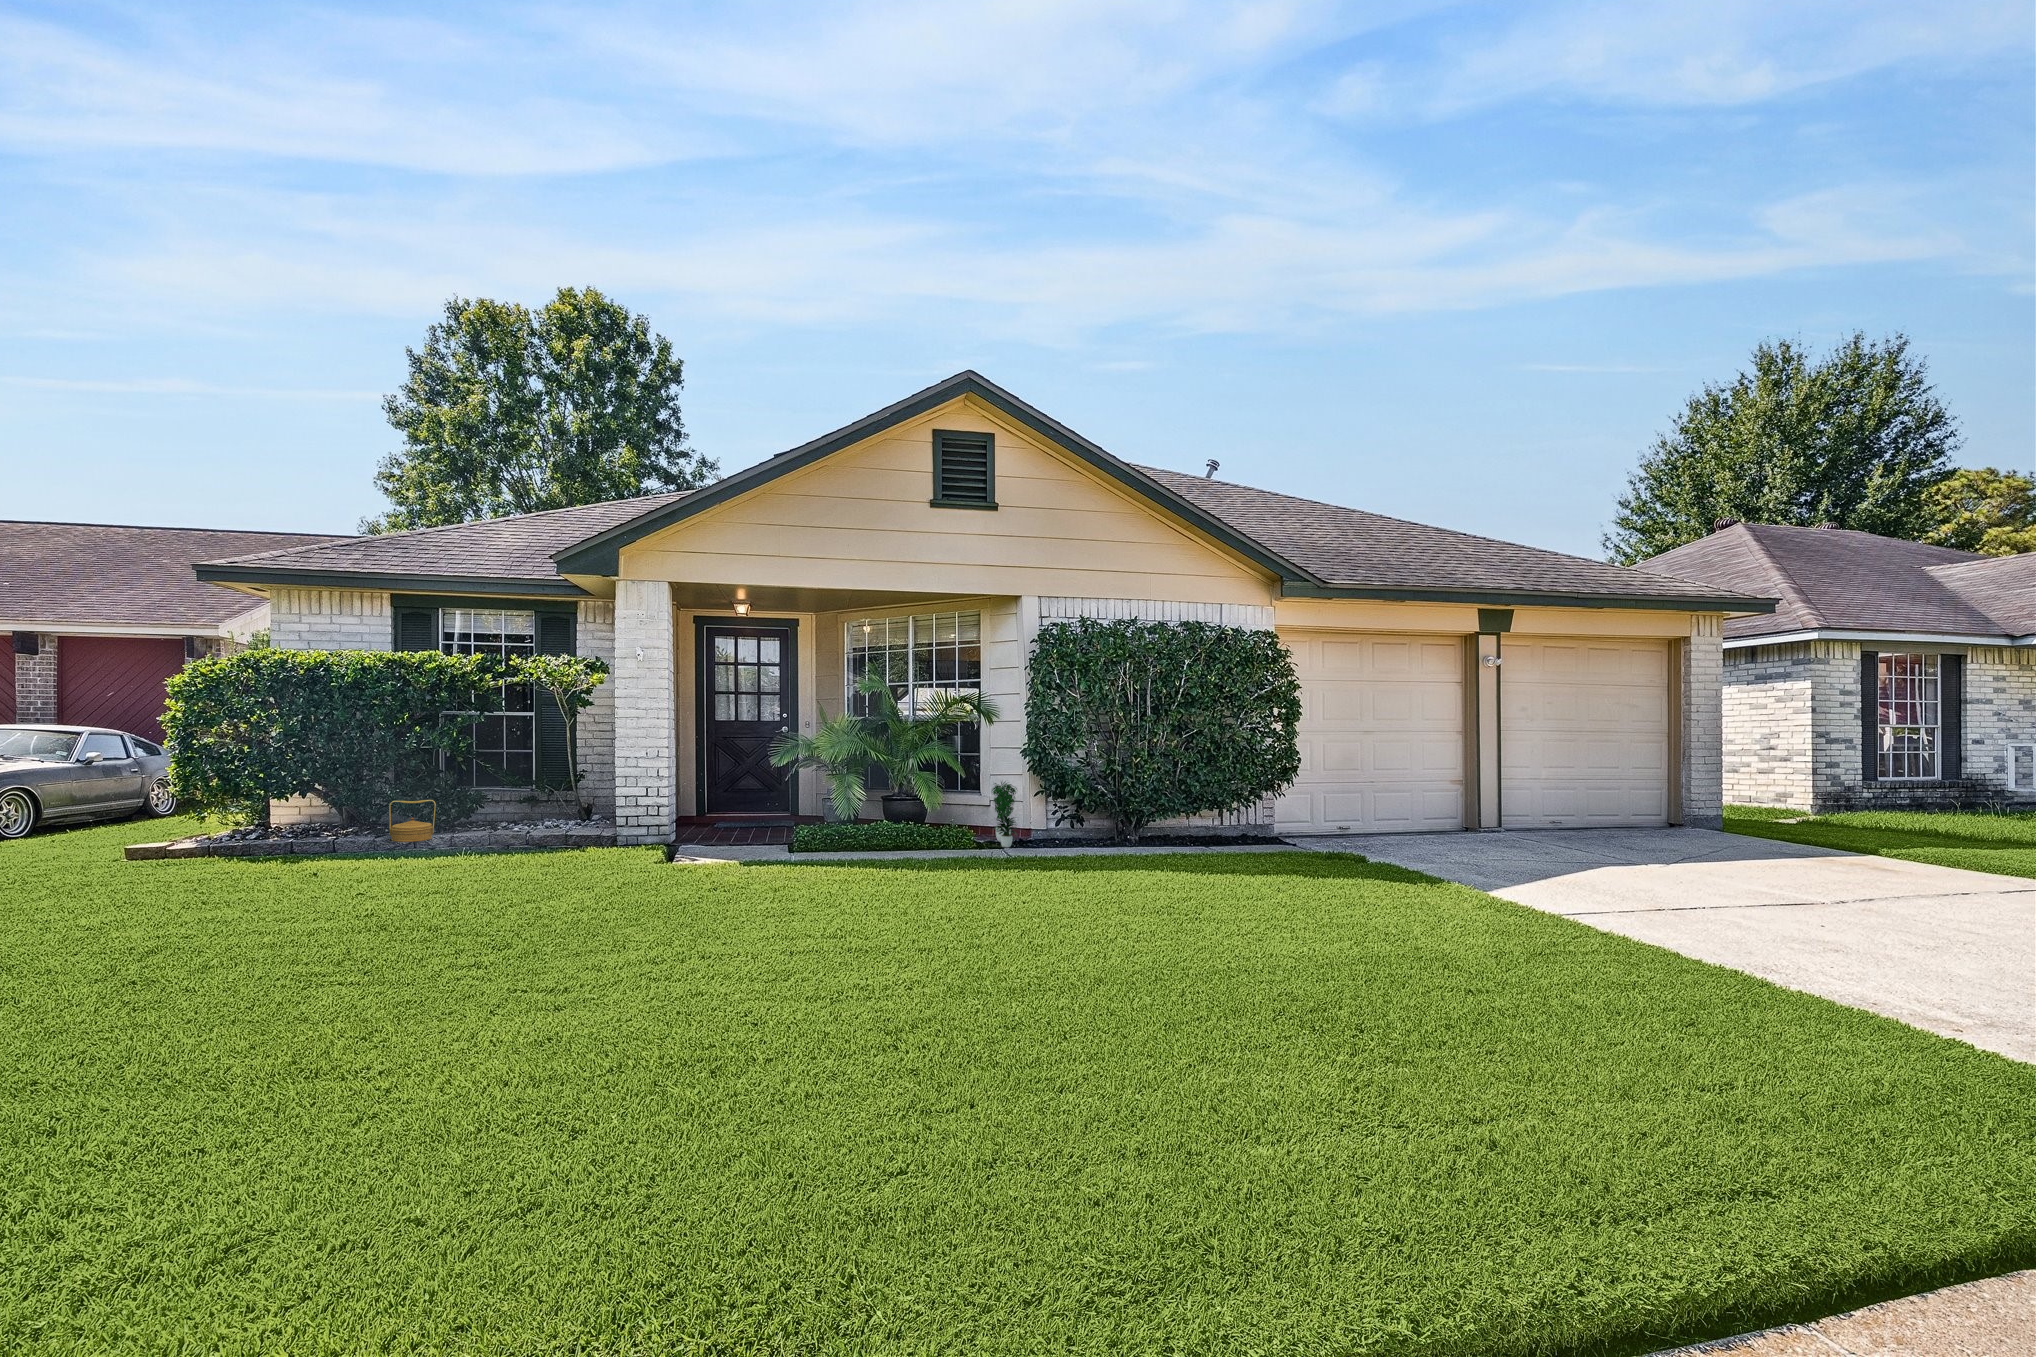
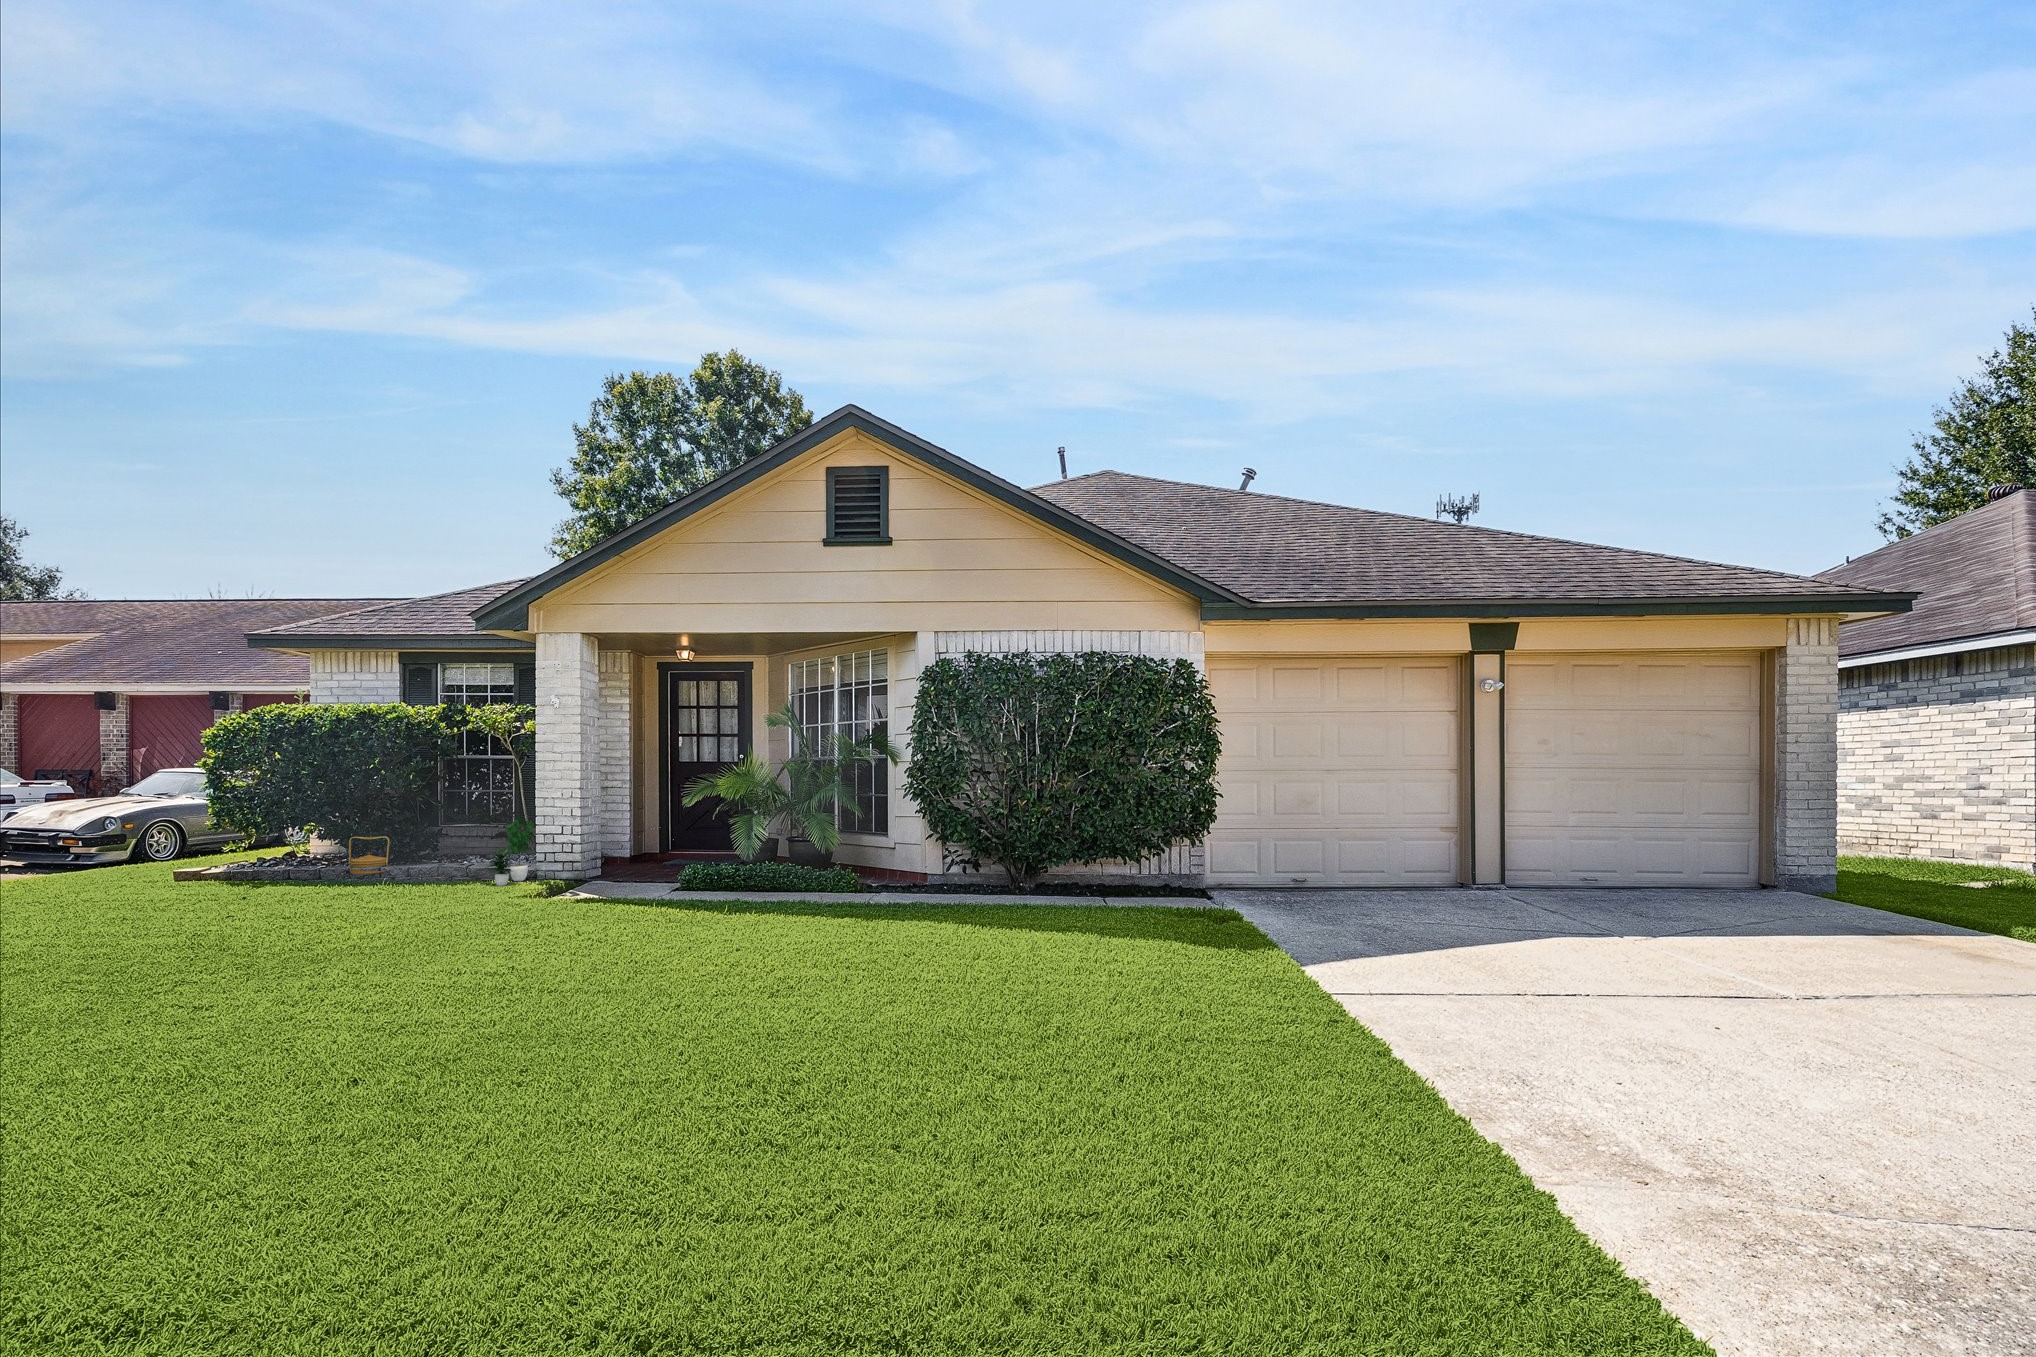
potted plant: present [992,782,1017,847] -> present [487,816,535,886]

